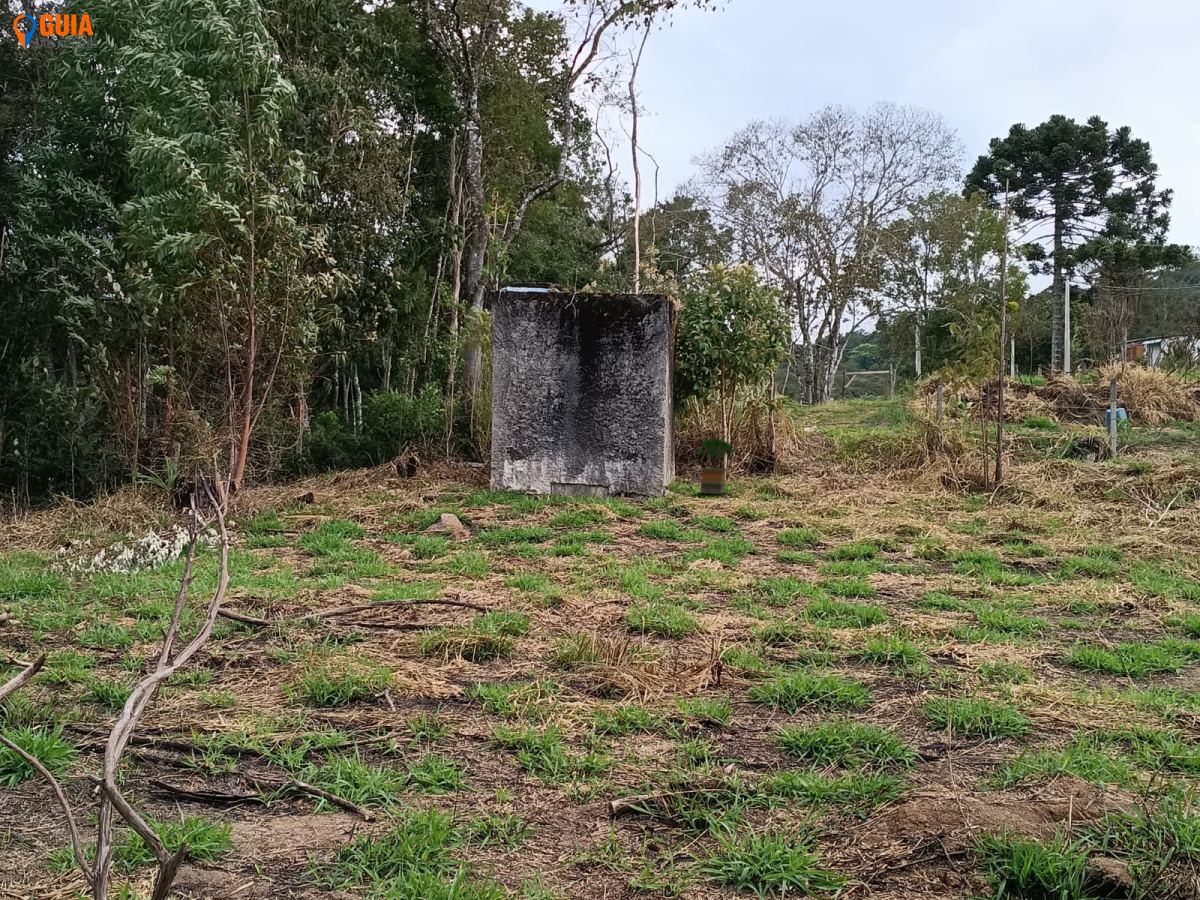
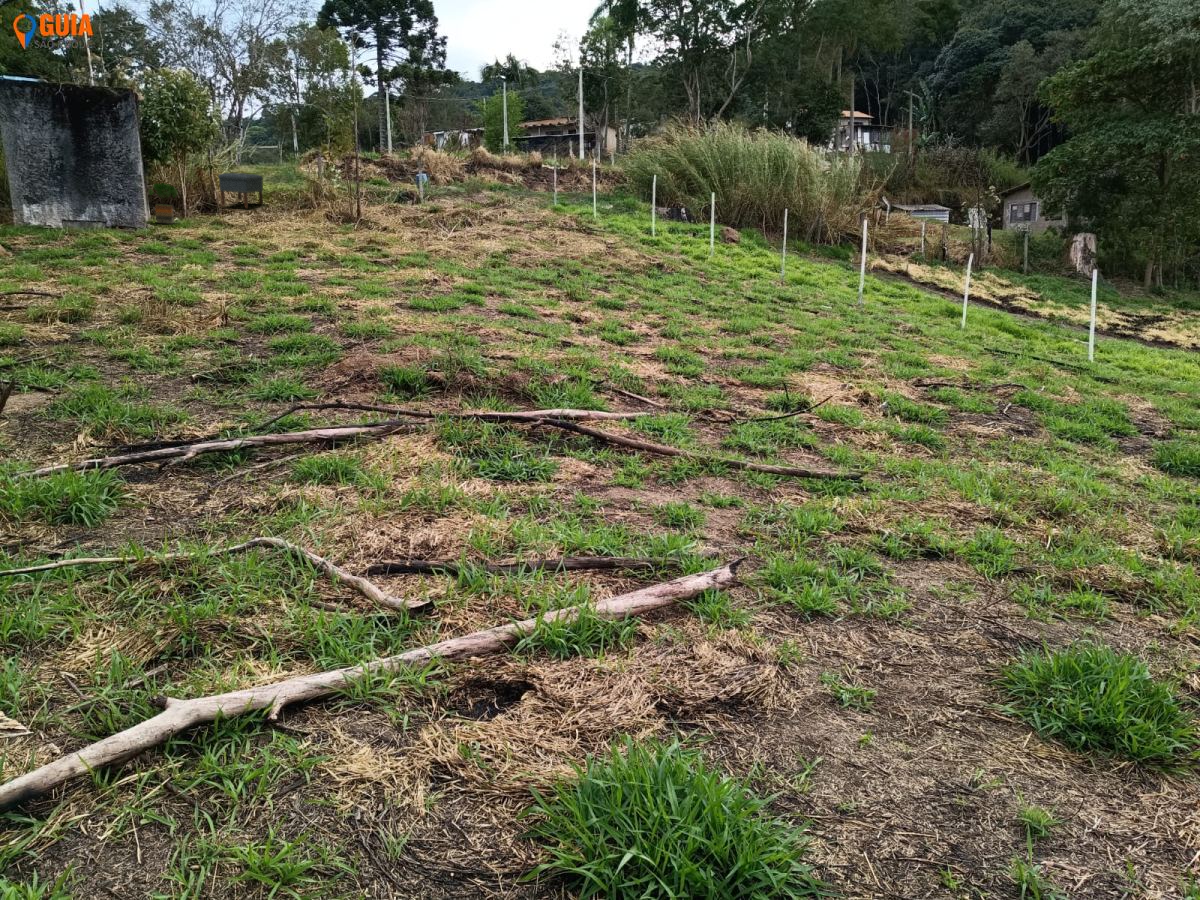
bench: none [797,420,861,470] -> present [218,173,263,208]

